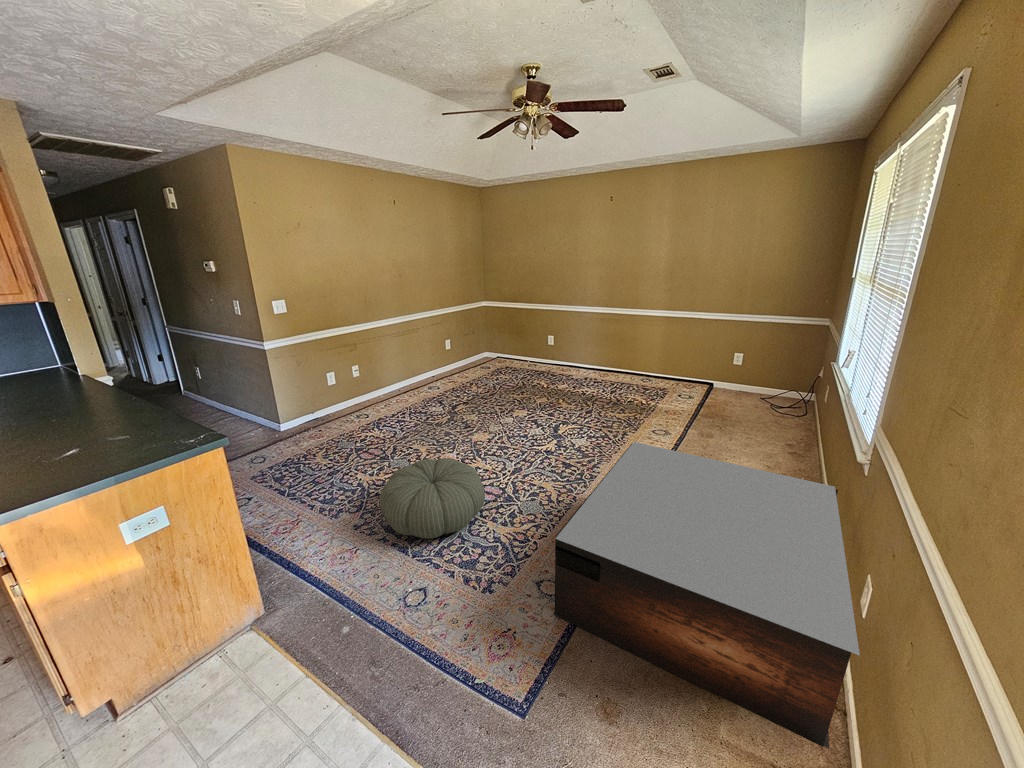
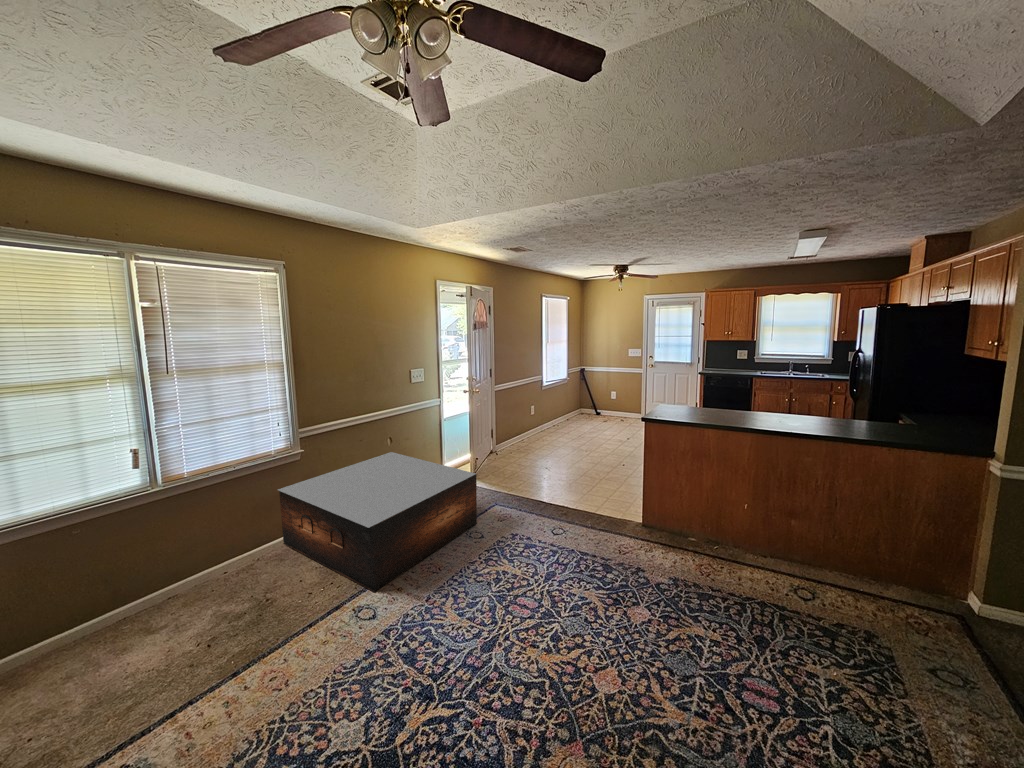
pouf: present [380,458,485,539] -> none [525,526,628,609]

